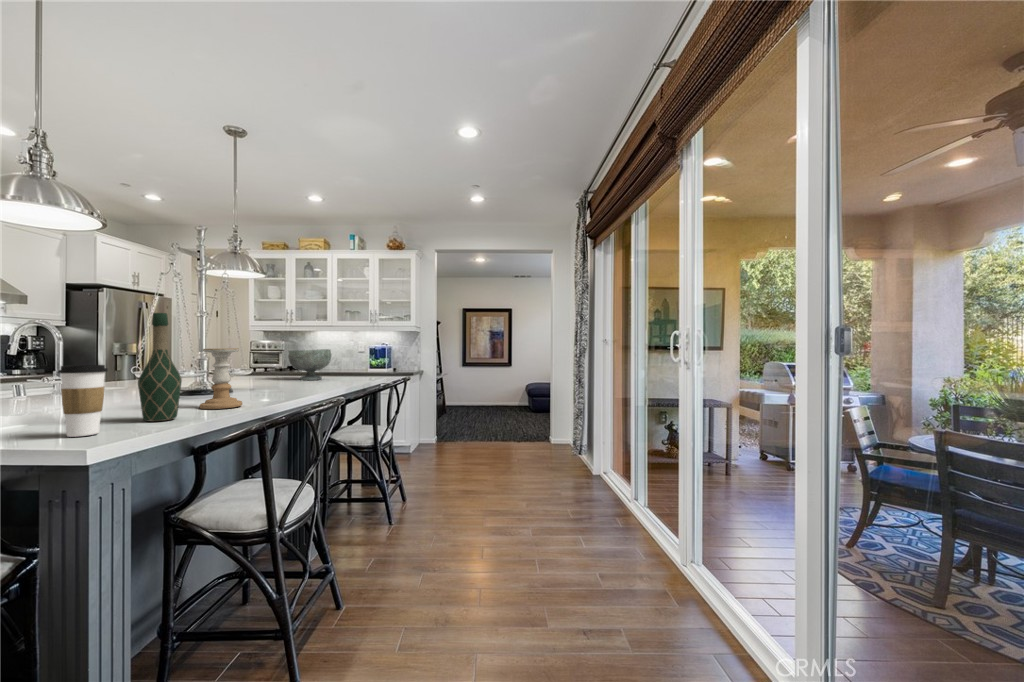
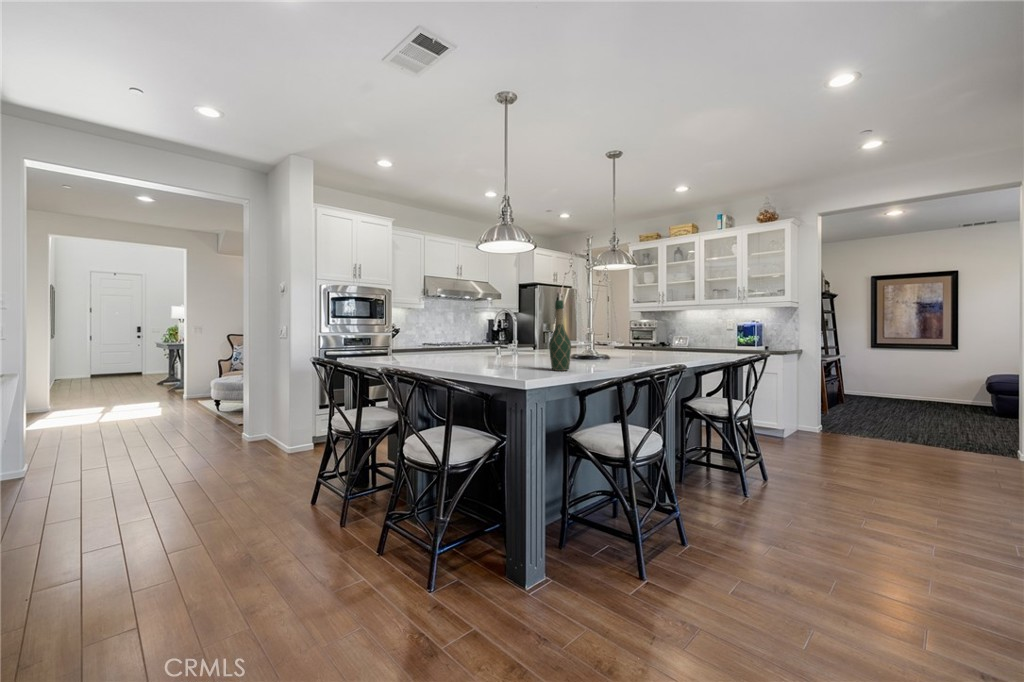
candle holder: present [200,348,242,409] -> none [584,324,610,367]
decorative bowl: present [288,349,331,380] -> none [653,326,690,353]
coffee cup: present [58,365,108,437] -> none [513,333,533,374]

